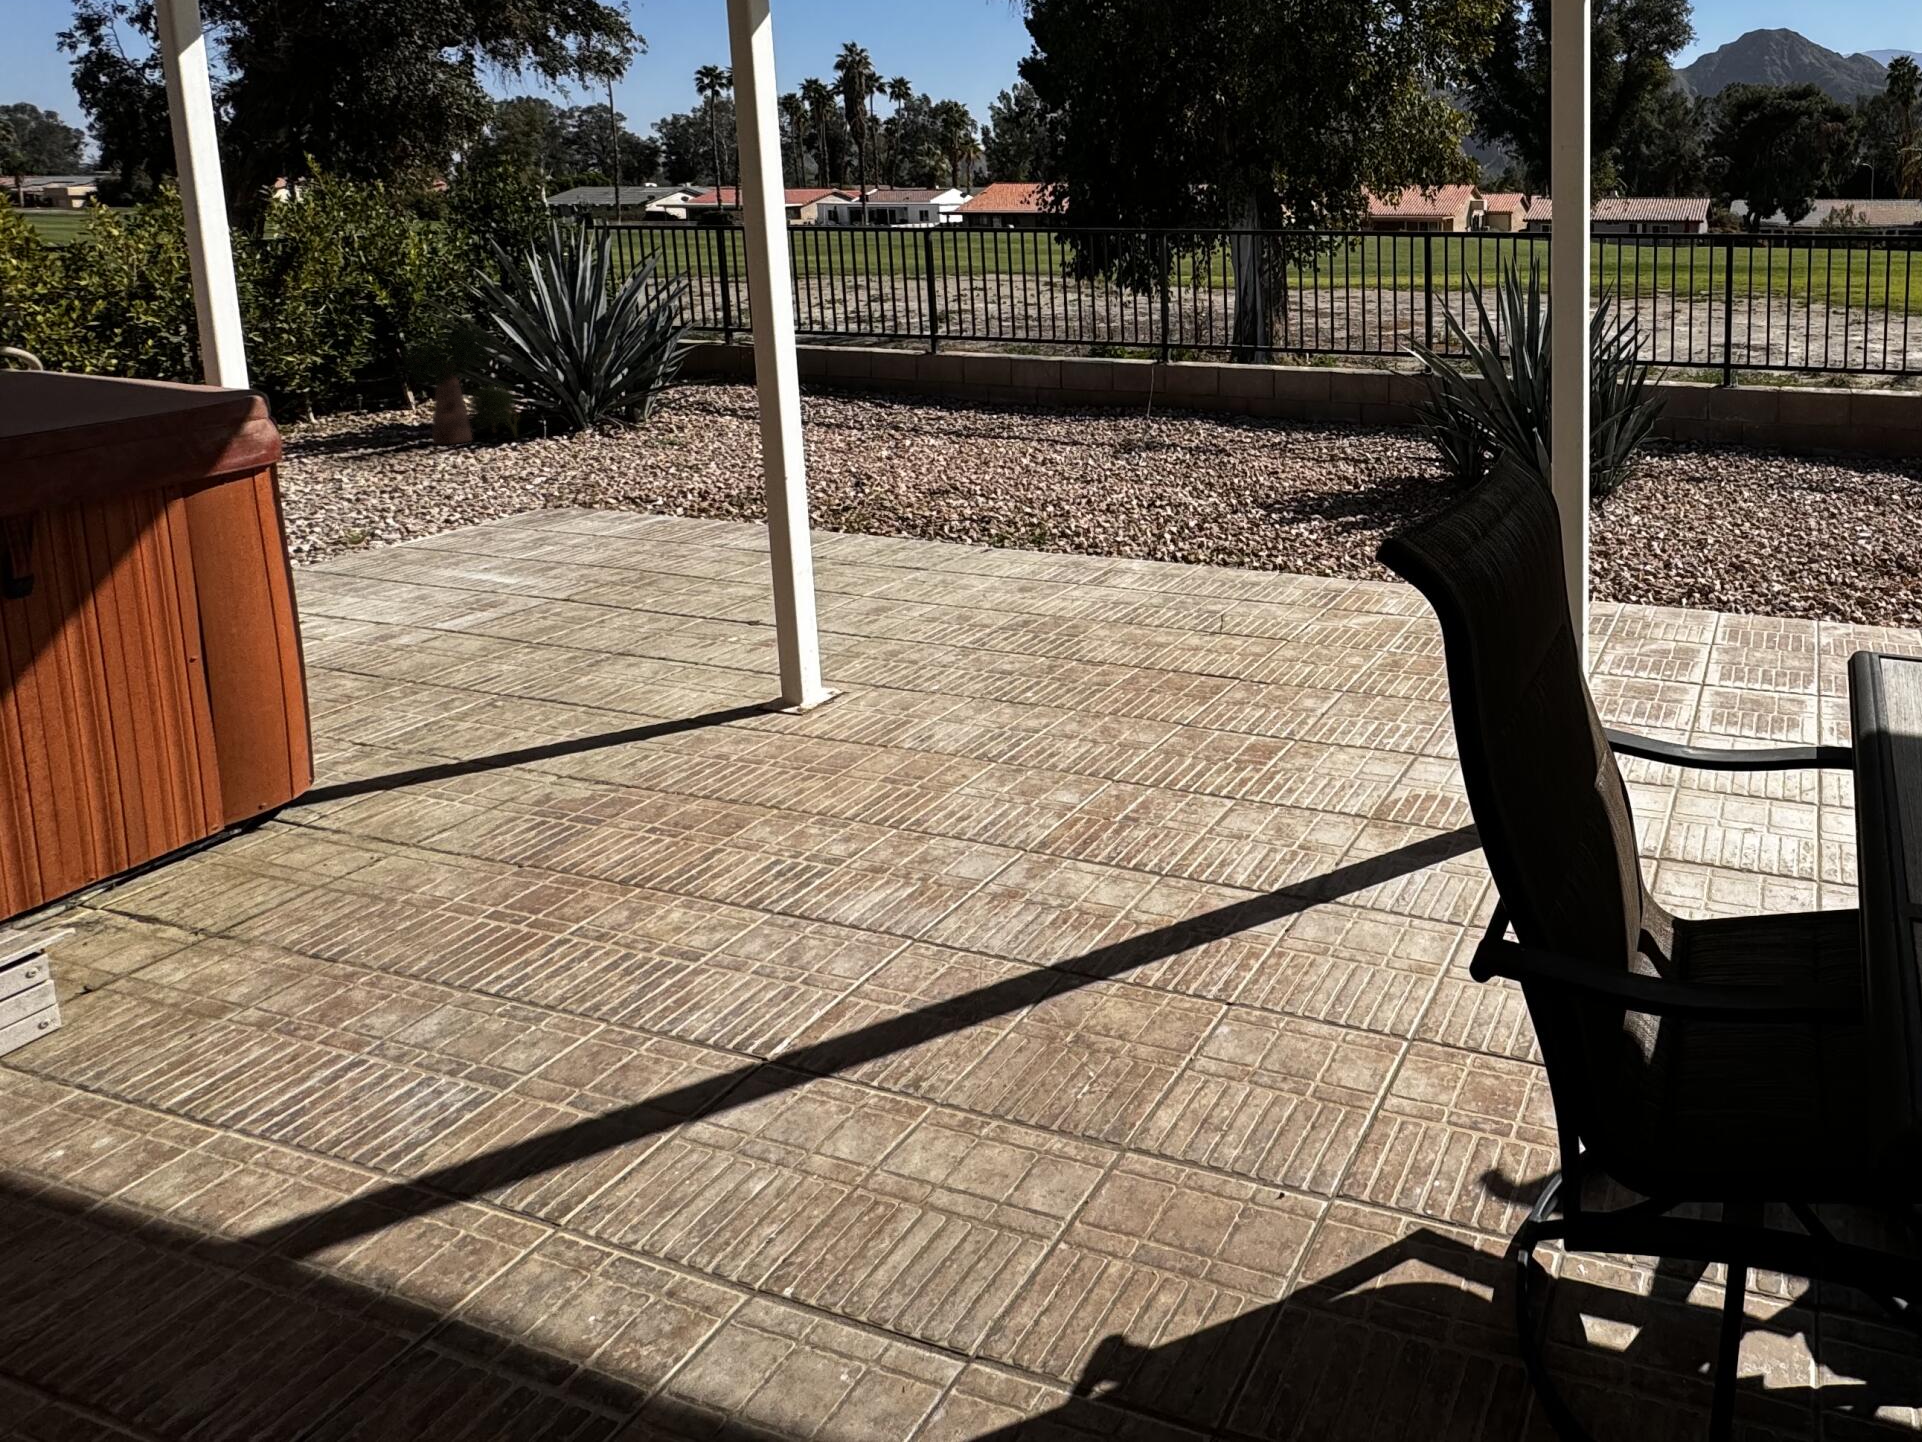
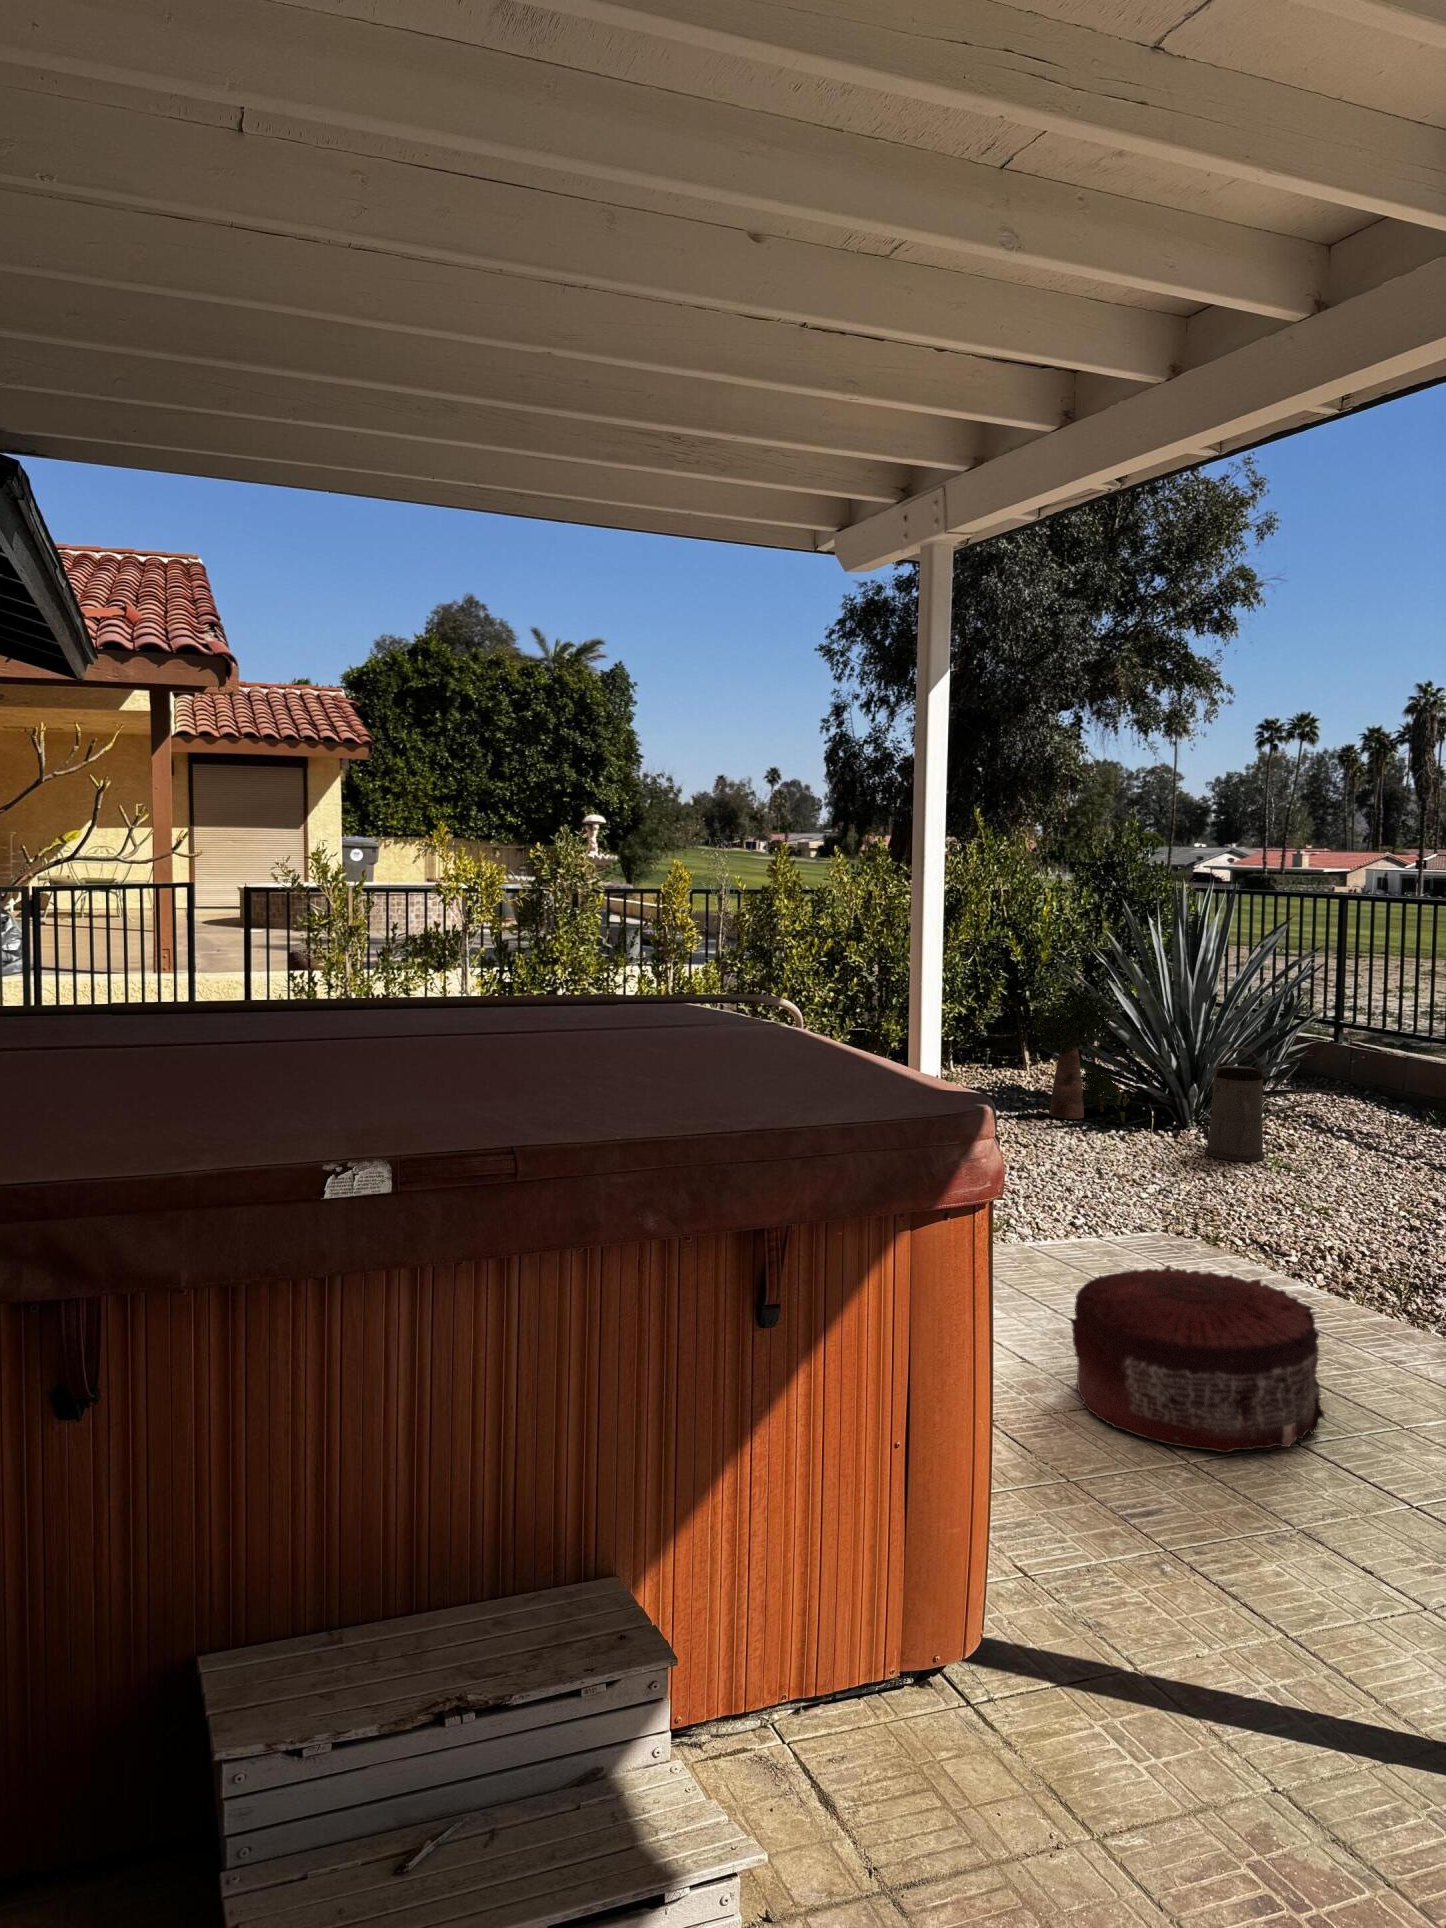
watering can: none [595,354,652,449] -> present [1205,1047,1265,1161]
pouf: none [403,504,638,635] -> present [1071,1266,1325,1453]

